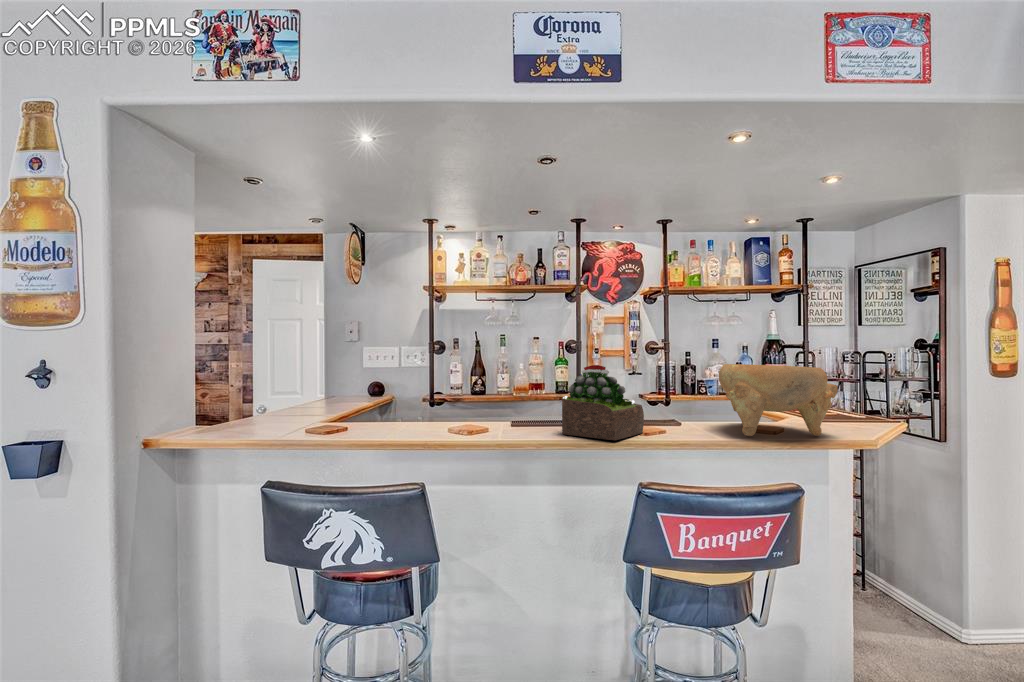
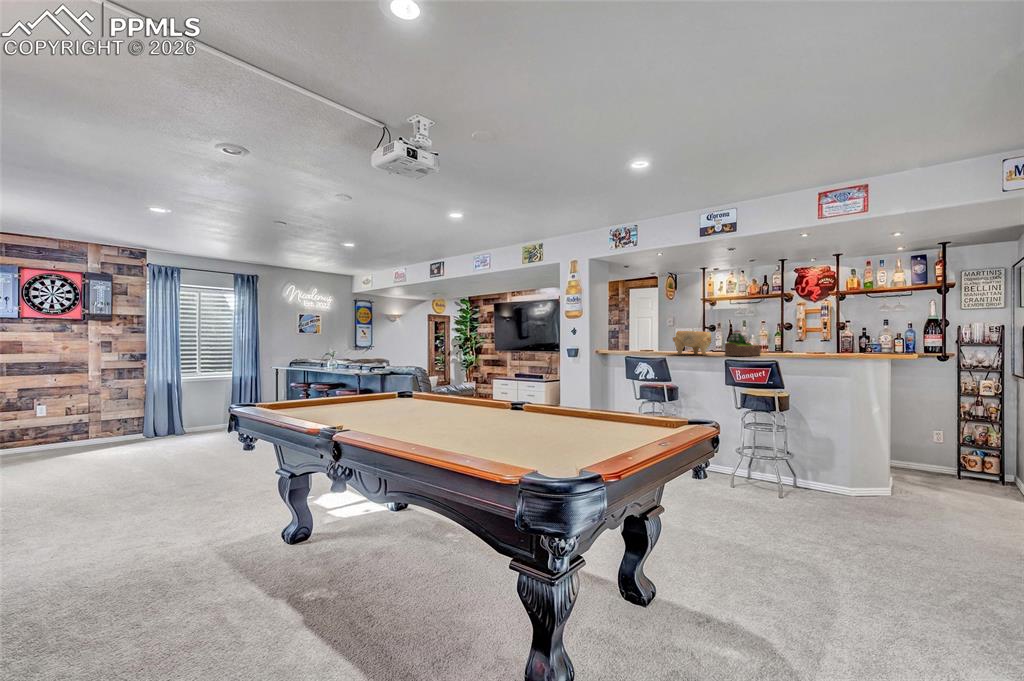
decorative bowl: present [719,364,838,436] -> present [673,331,712,355]

